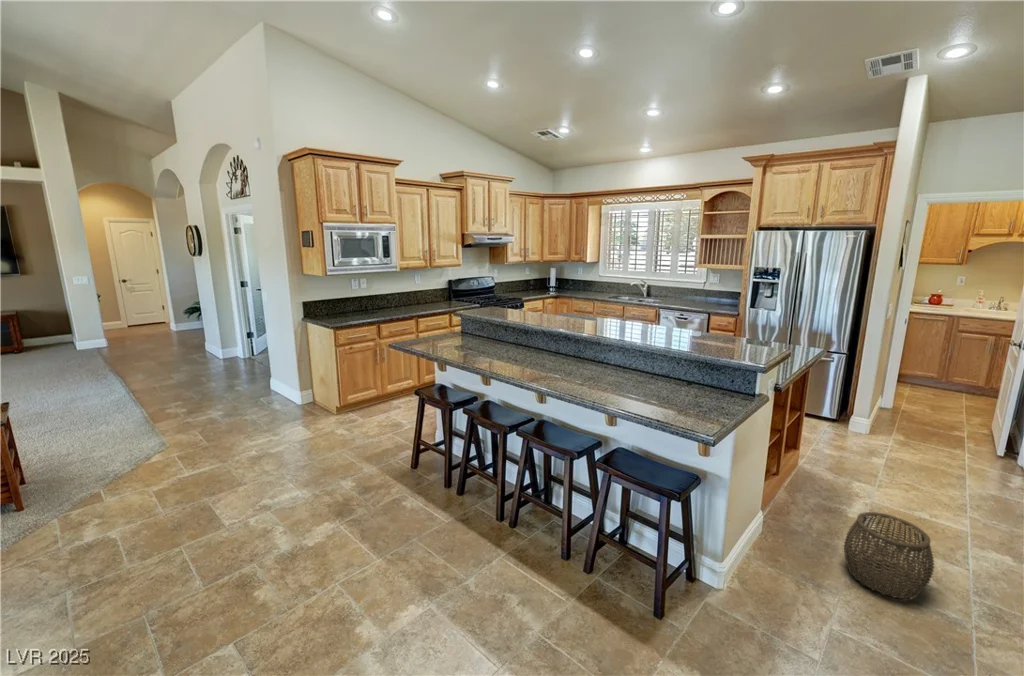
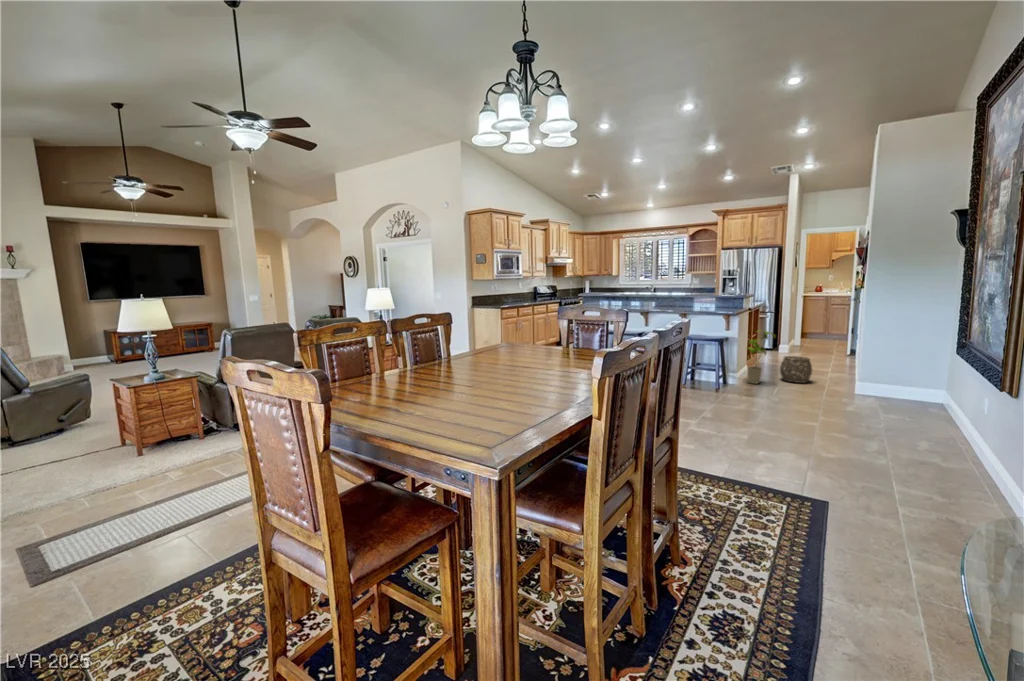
house plant: none [758,458,840,591] -> present [748,331,776,384]

